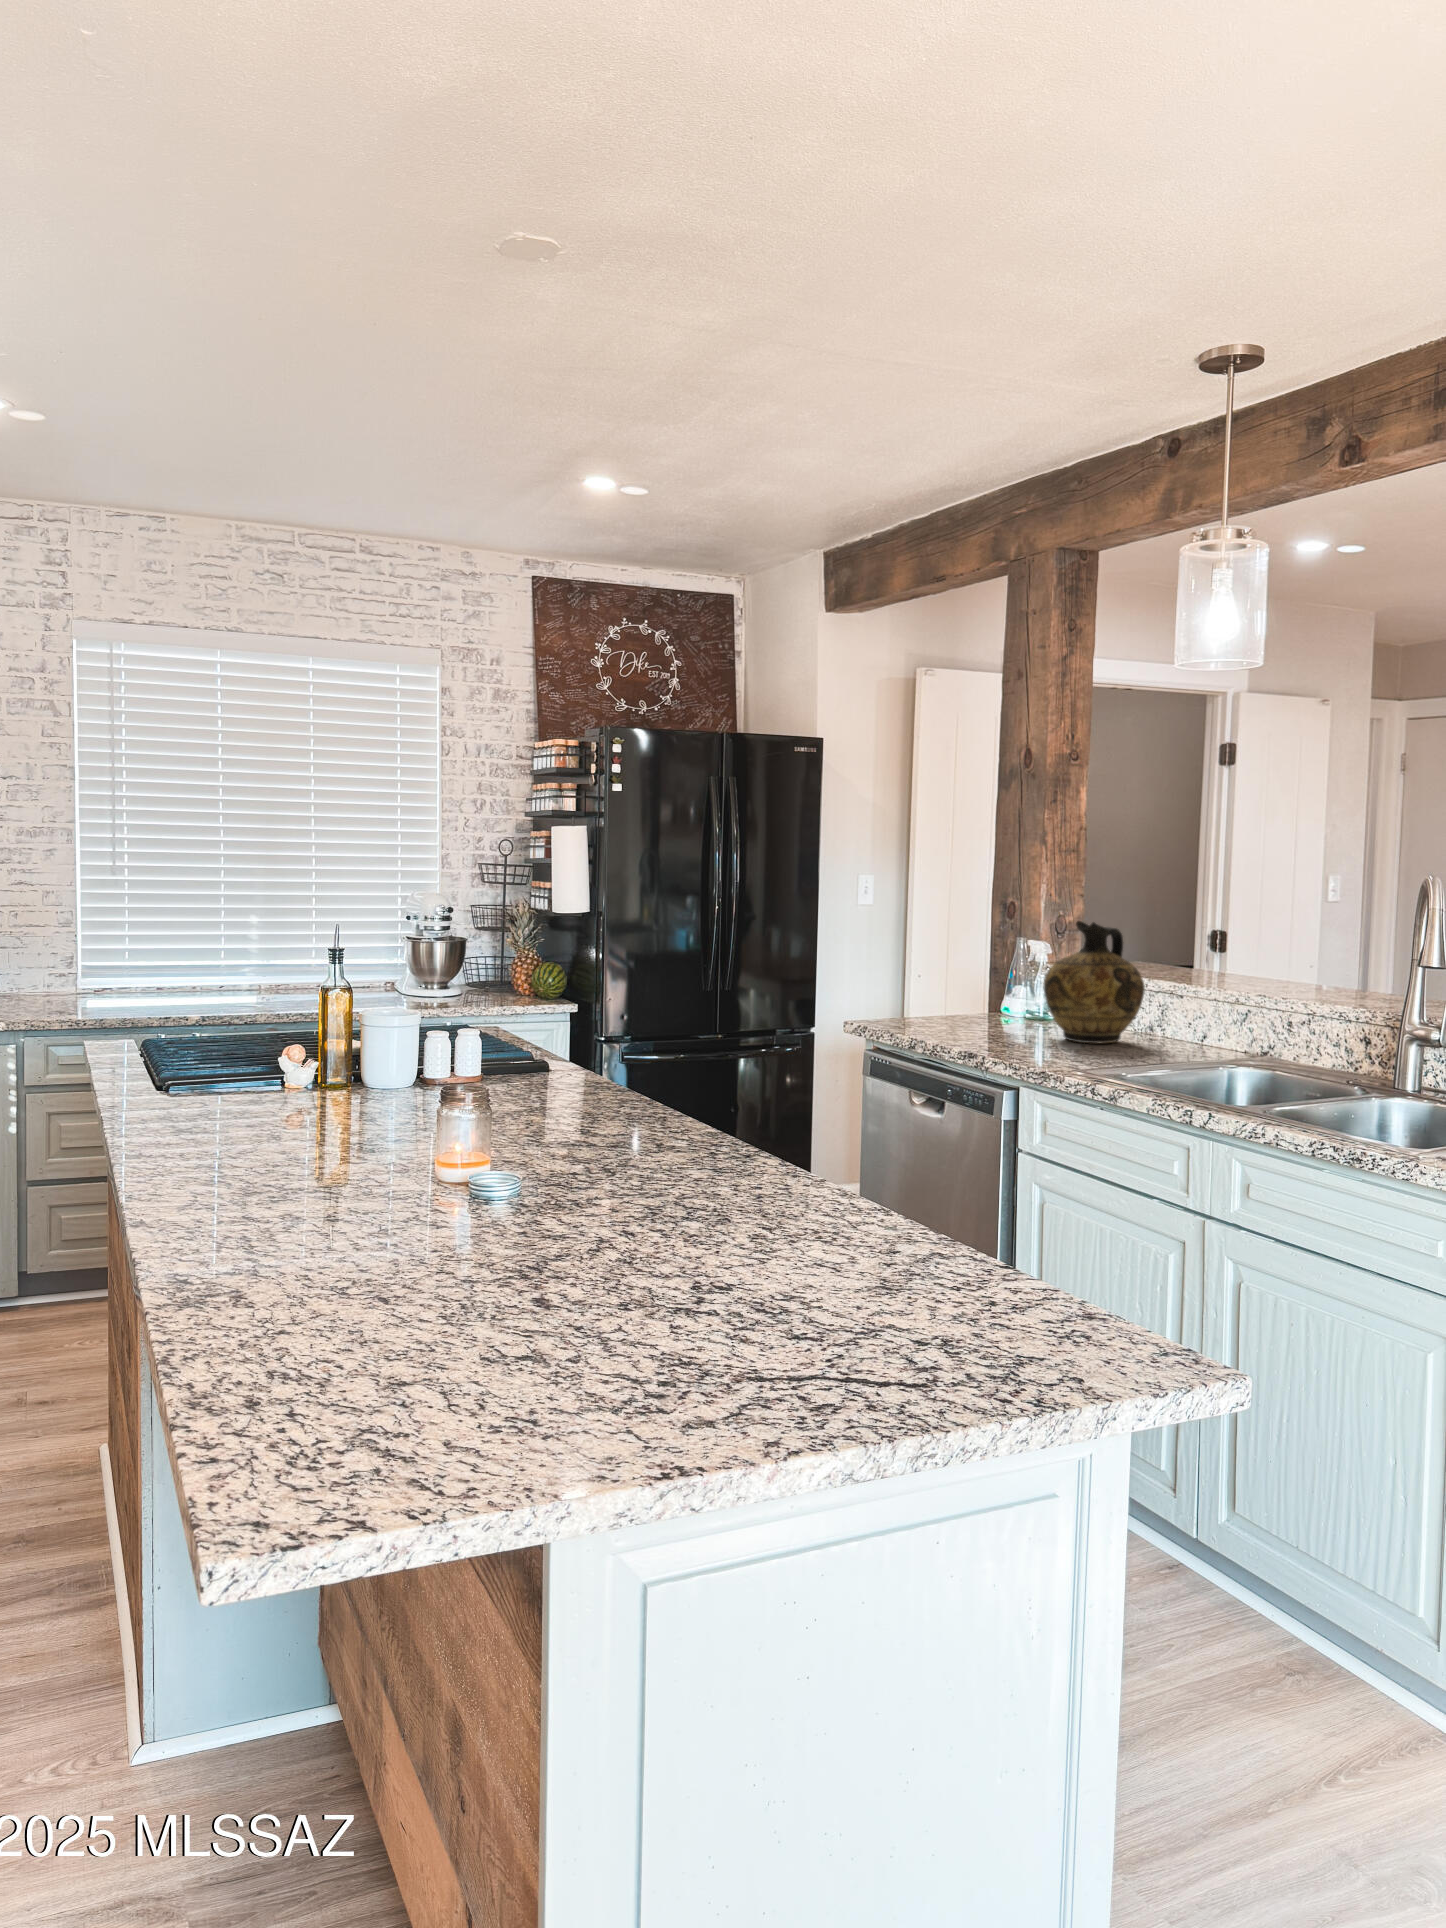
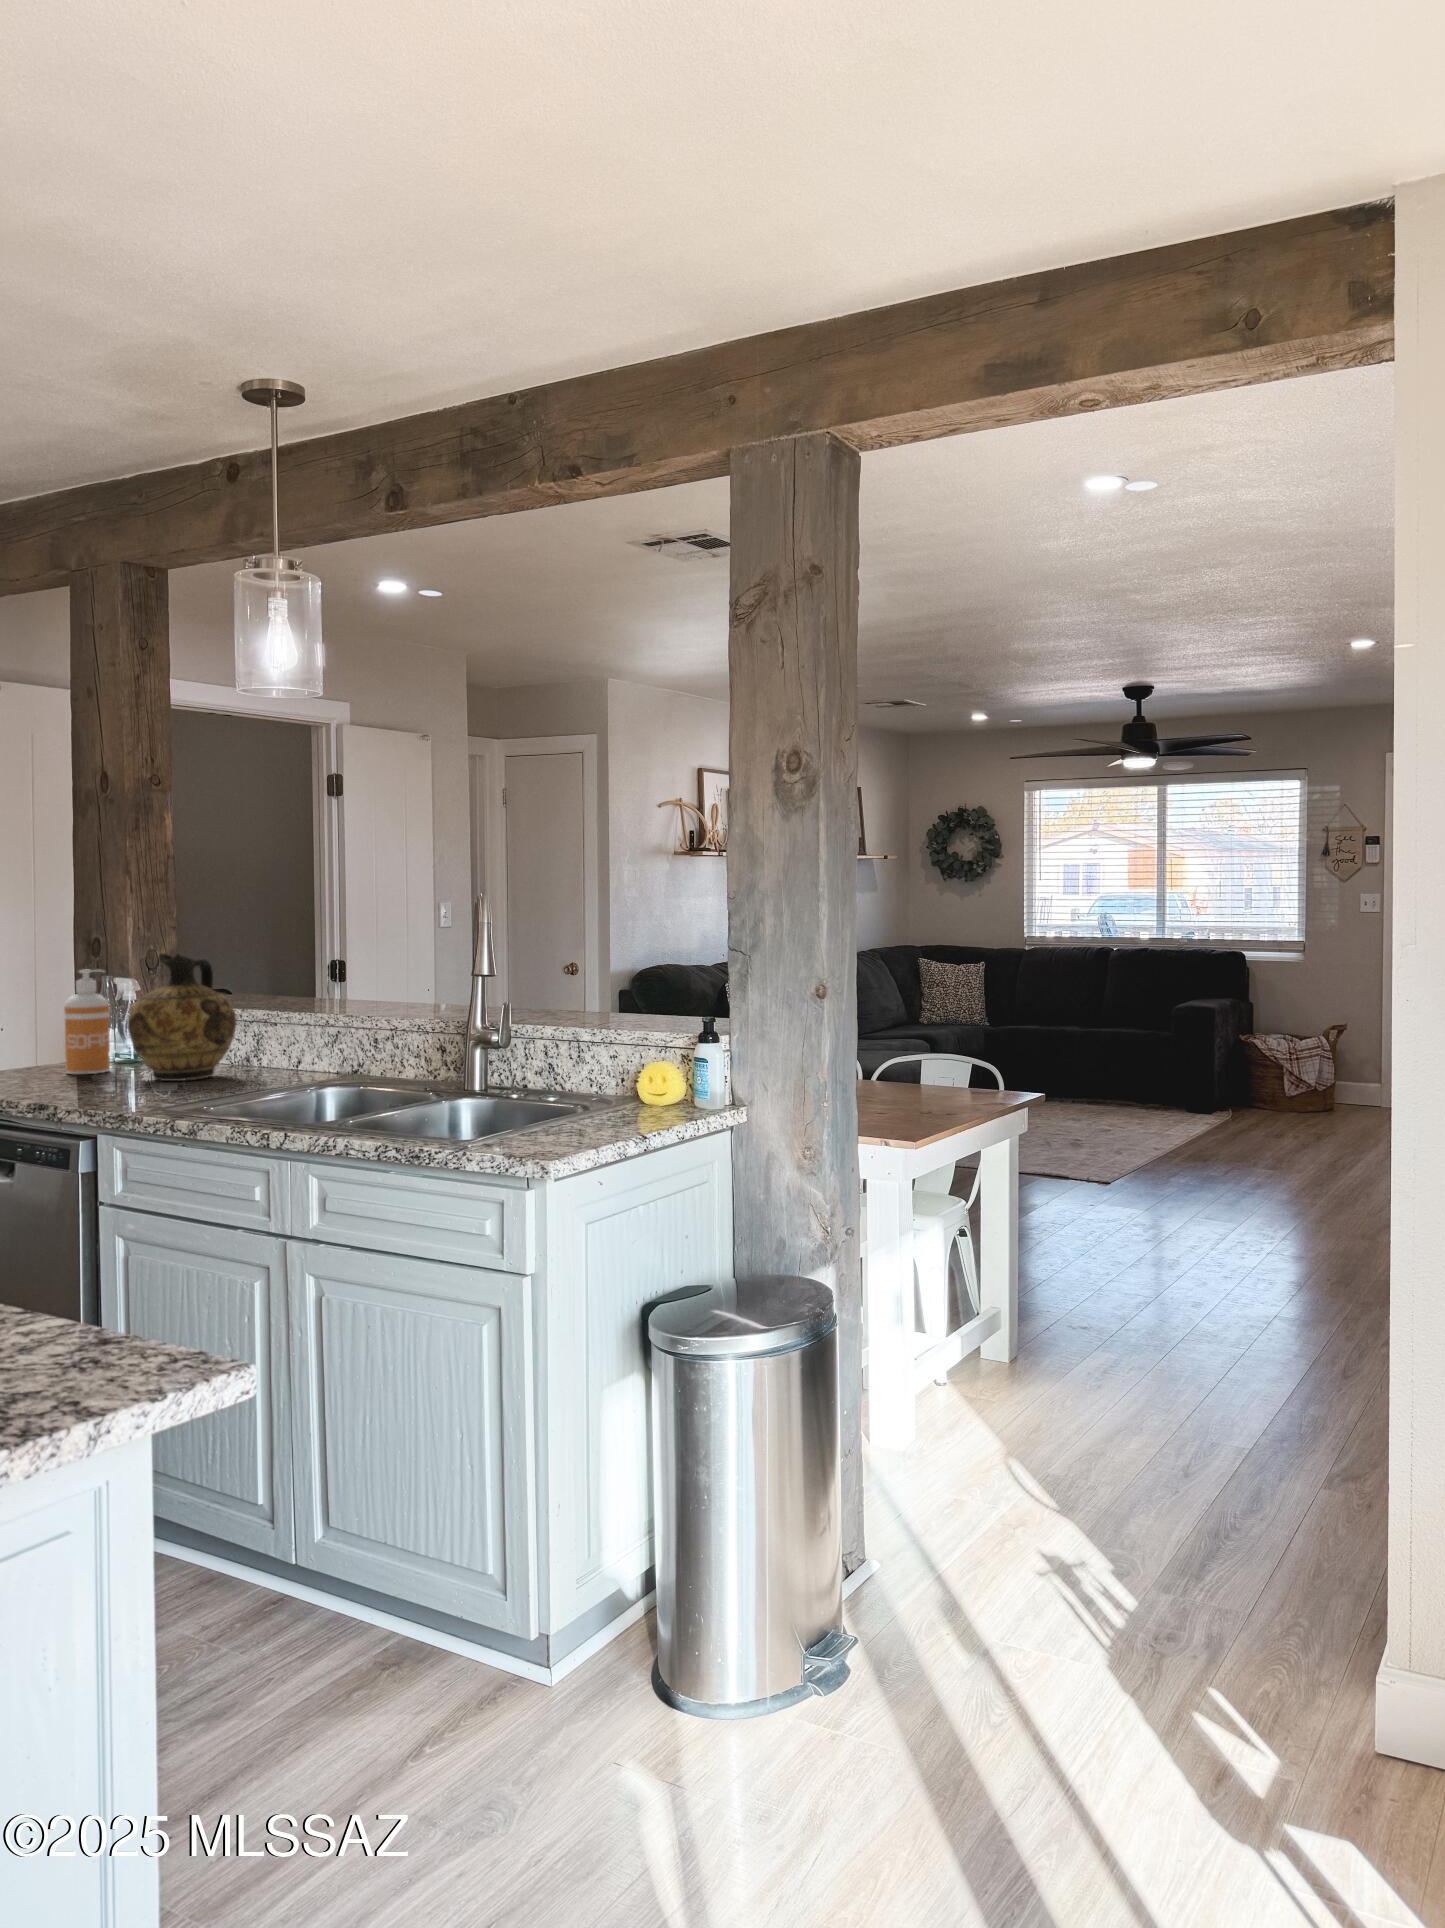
soap dispenser: none [985,931,1025,1028] -> present [64,970,110,1074]

